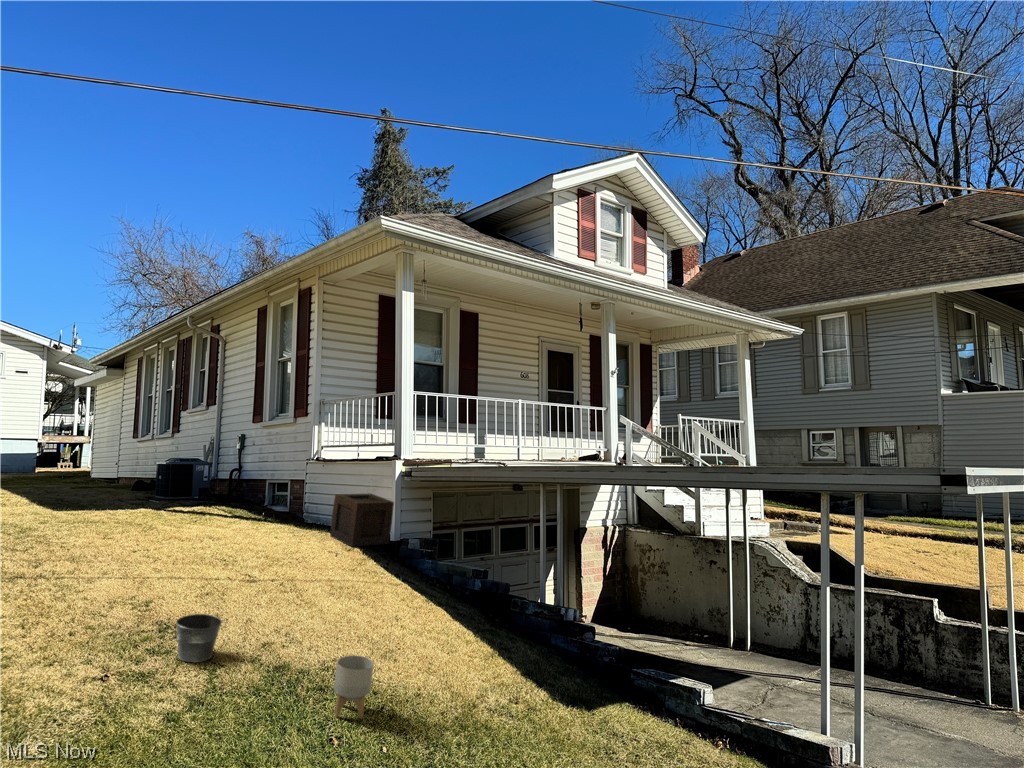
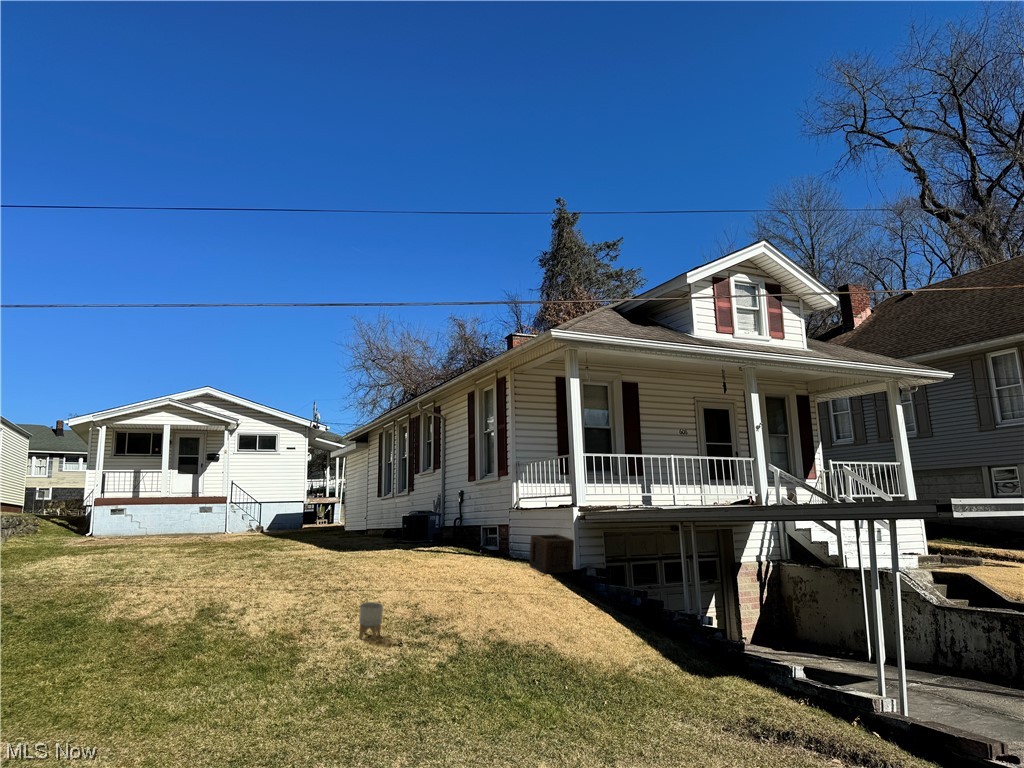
bucket: present [171,614,222,662] -> none [434,609,463,637]
planter: present [334,655,374,719] -> present [359,602,383,640]

